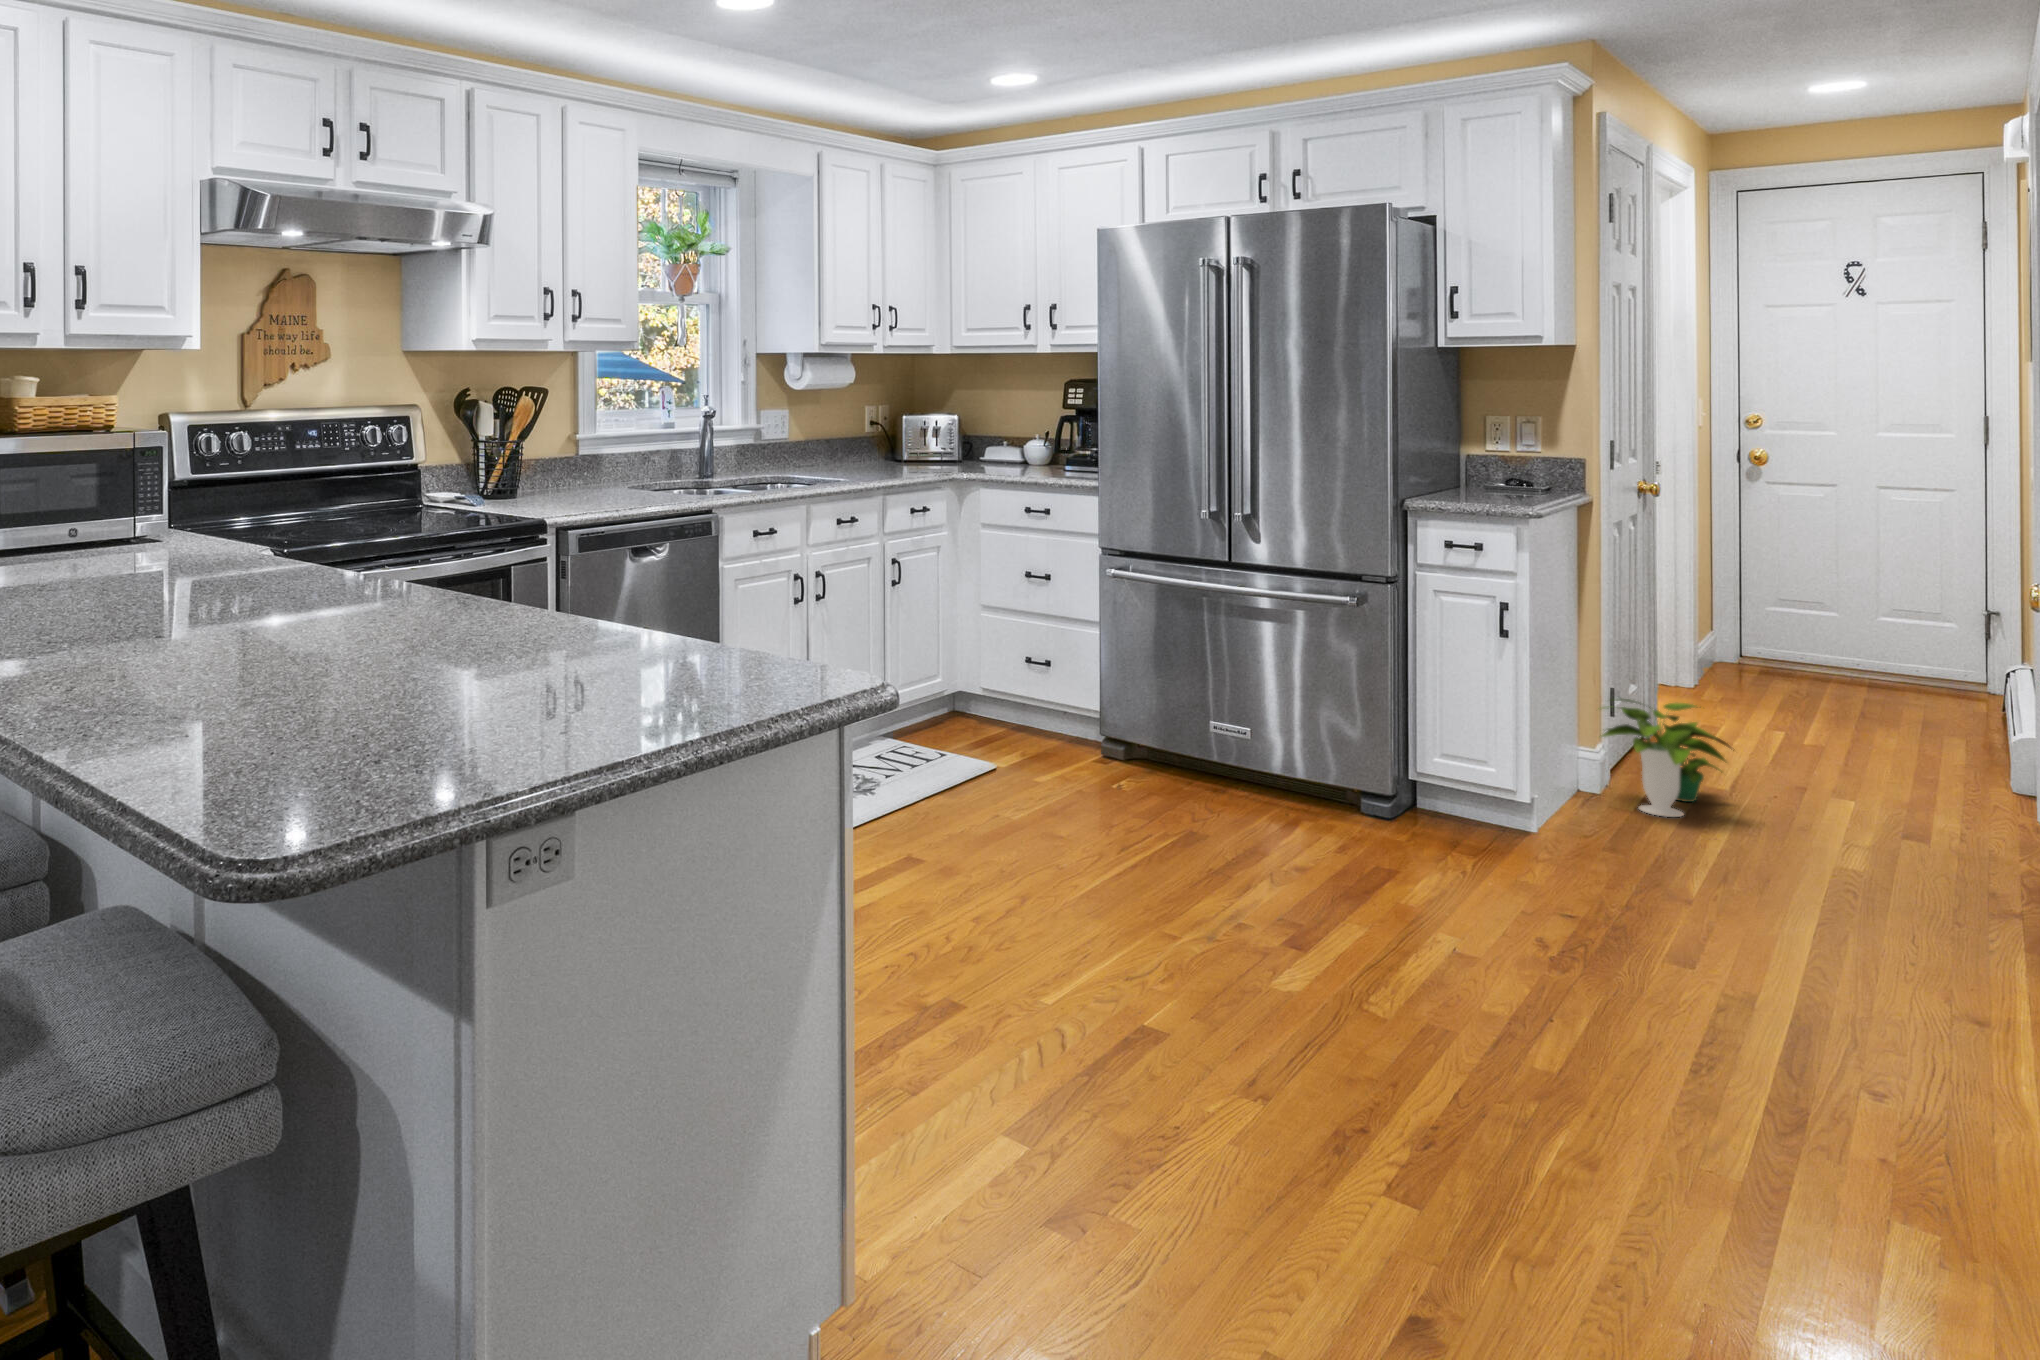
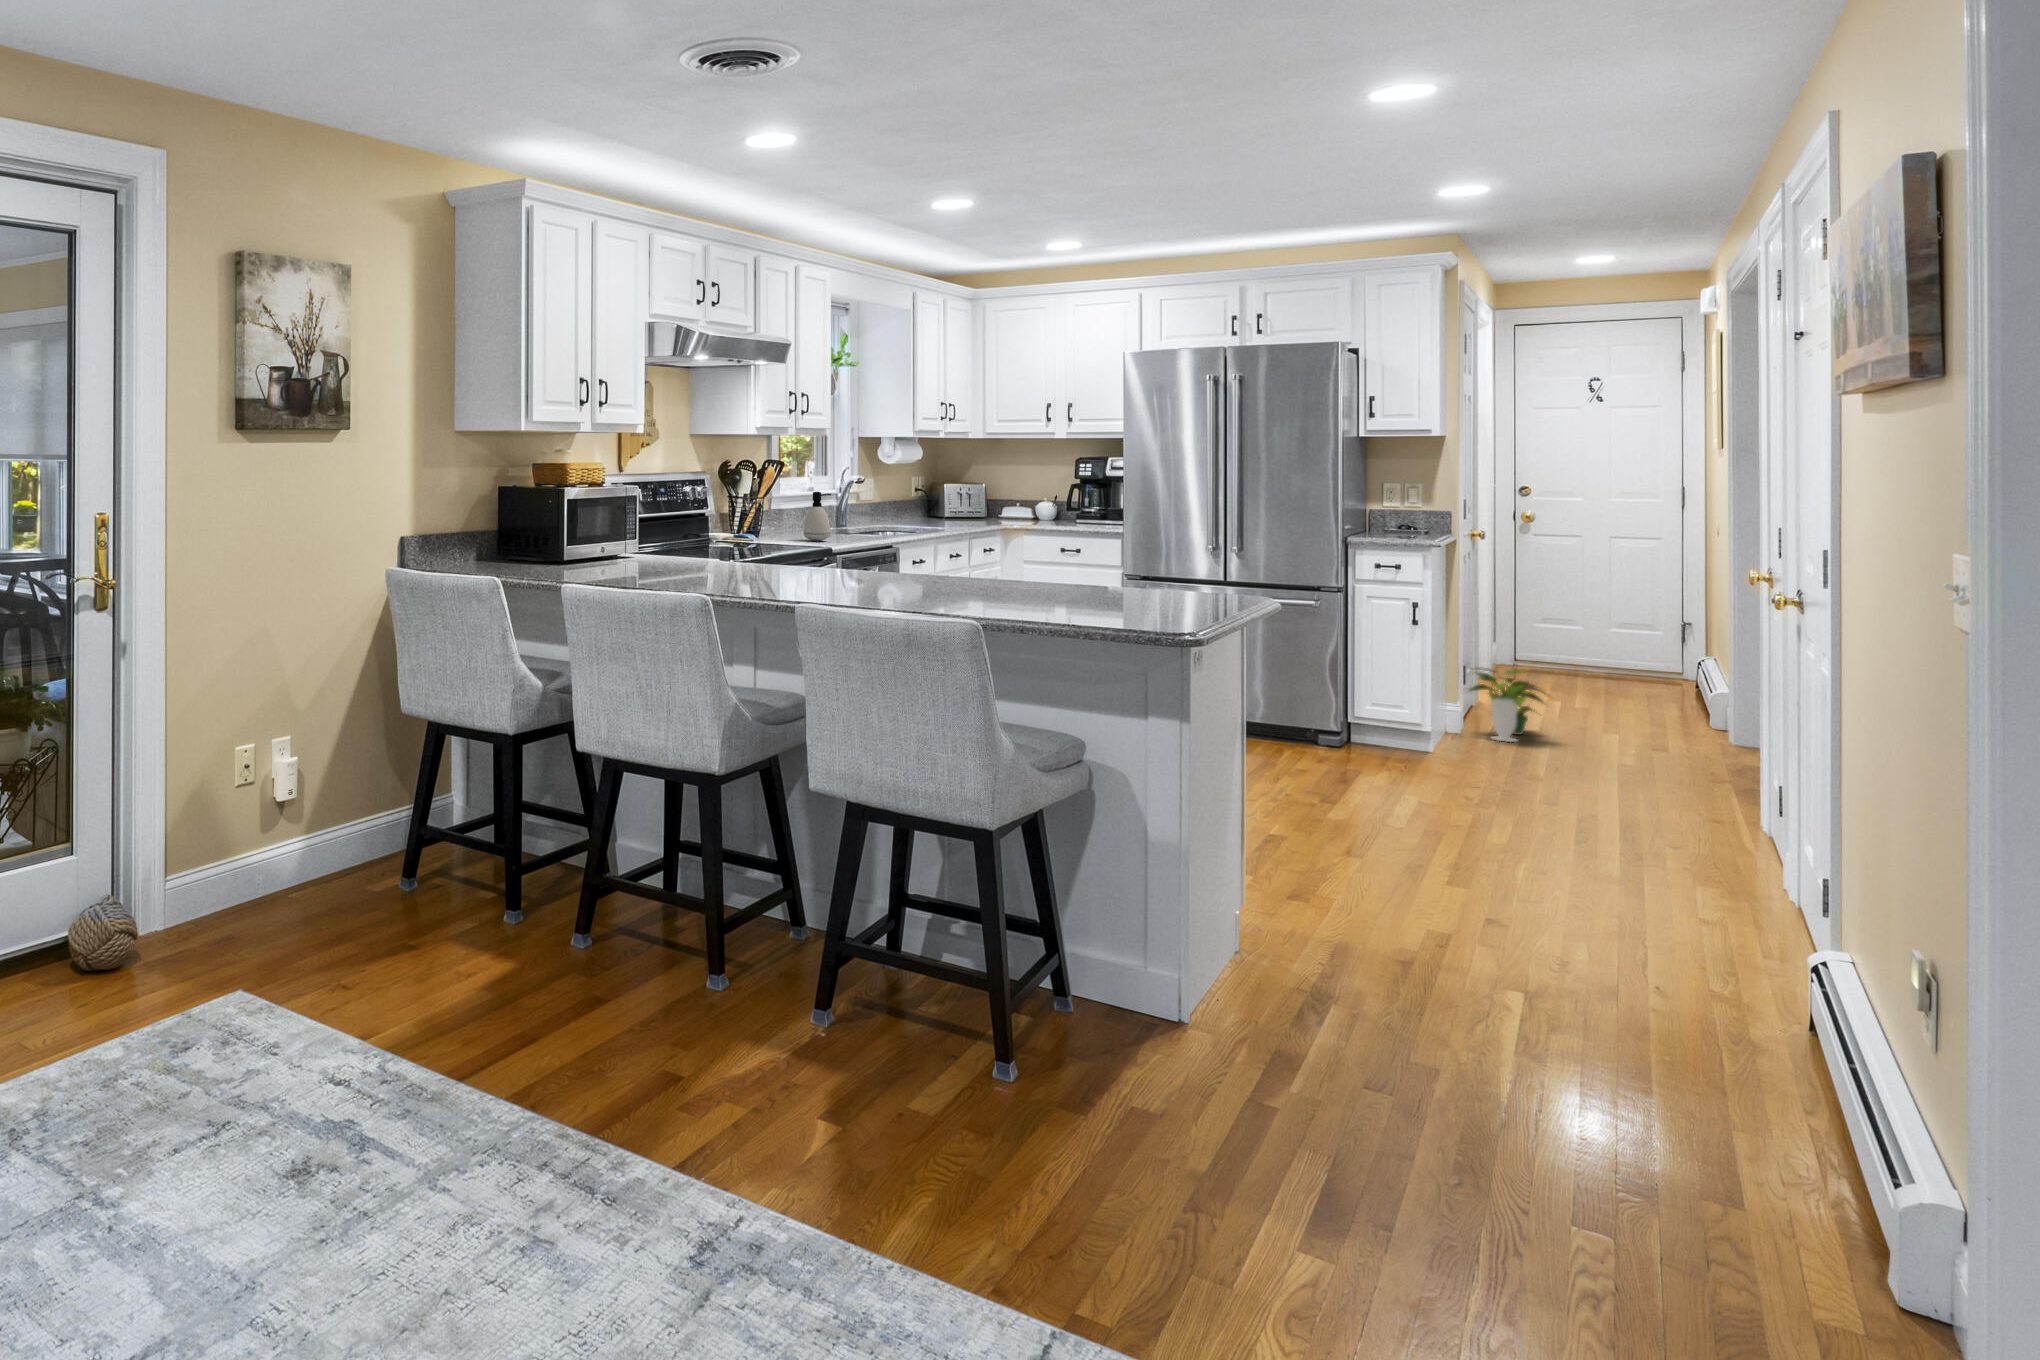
soap dispenser: none [581,433,620,504] -> present [804,492,831,541]

